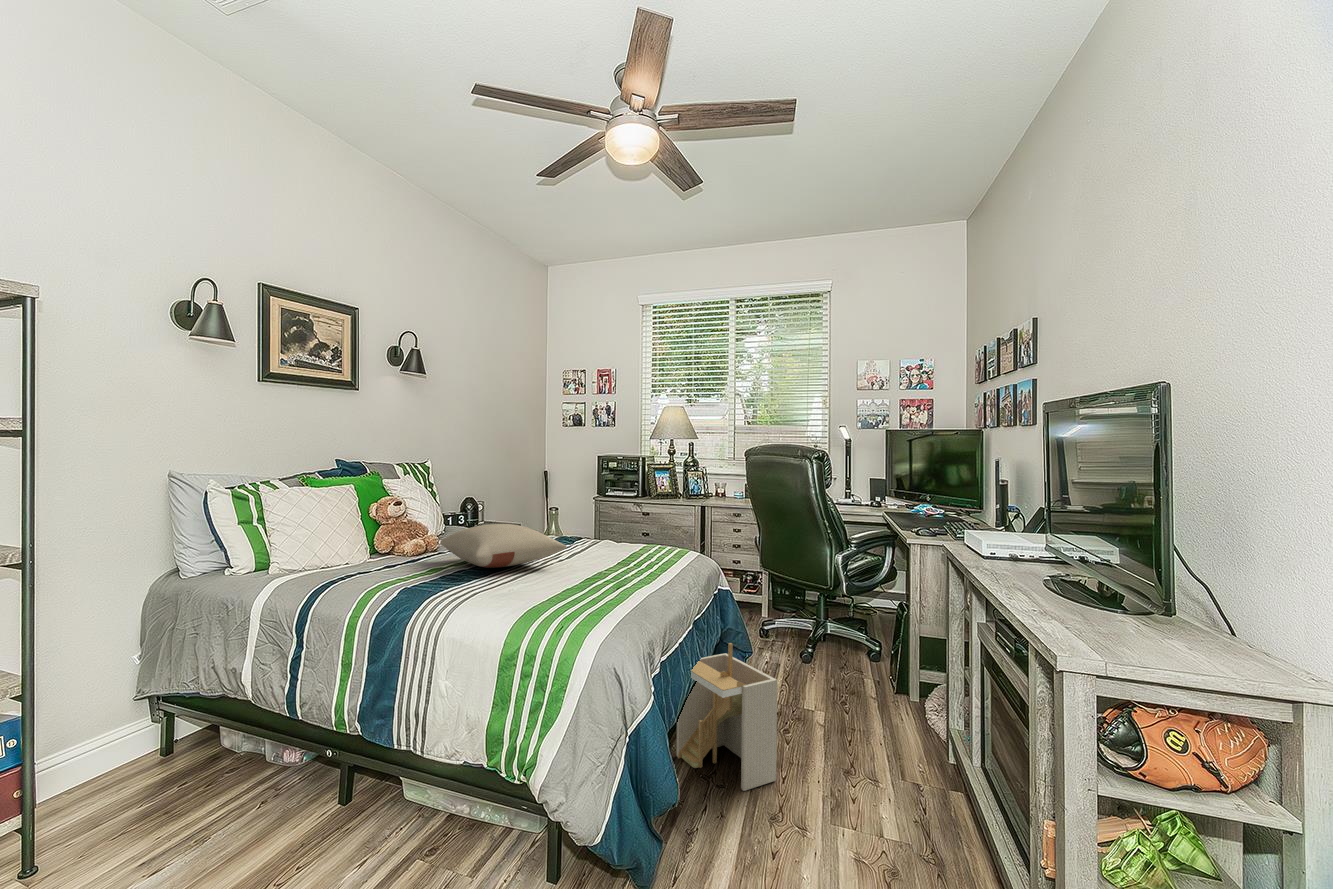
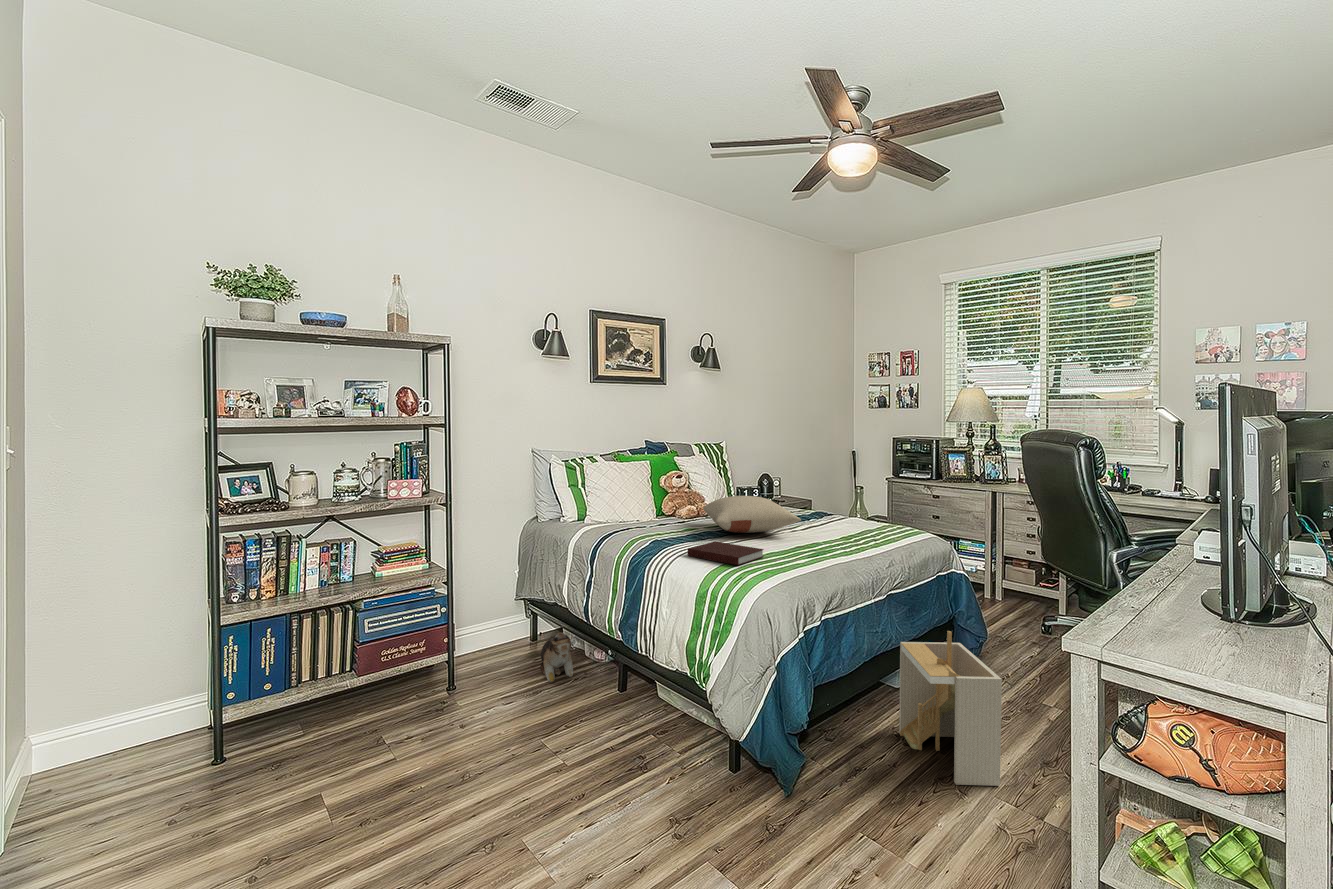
notebook: none [456,581,546,606] -> present [688,541,764,565]
plush toy: none [196,734,267,813] -> present [540,632,573,682]

